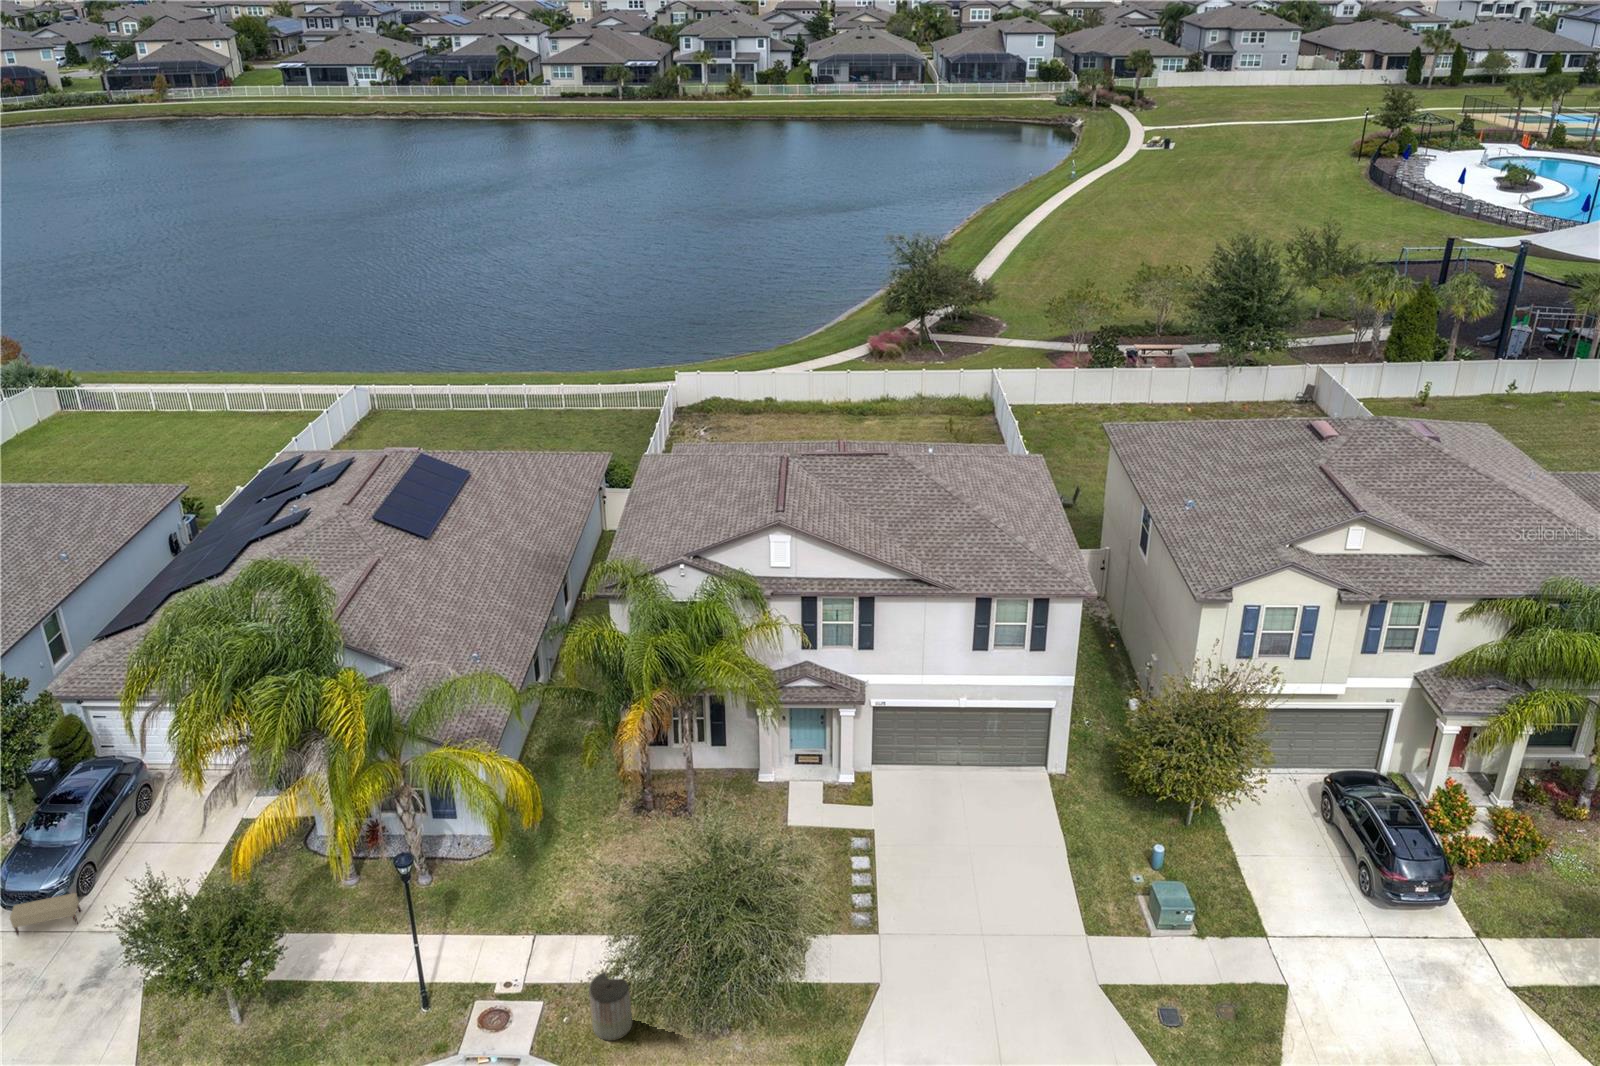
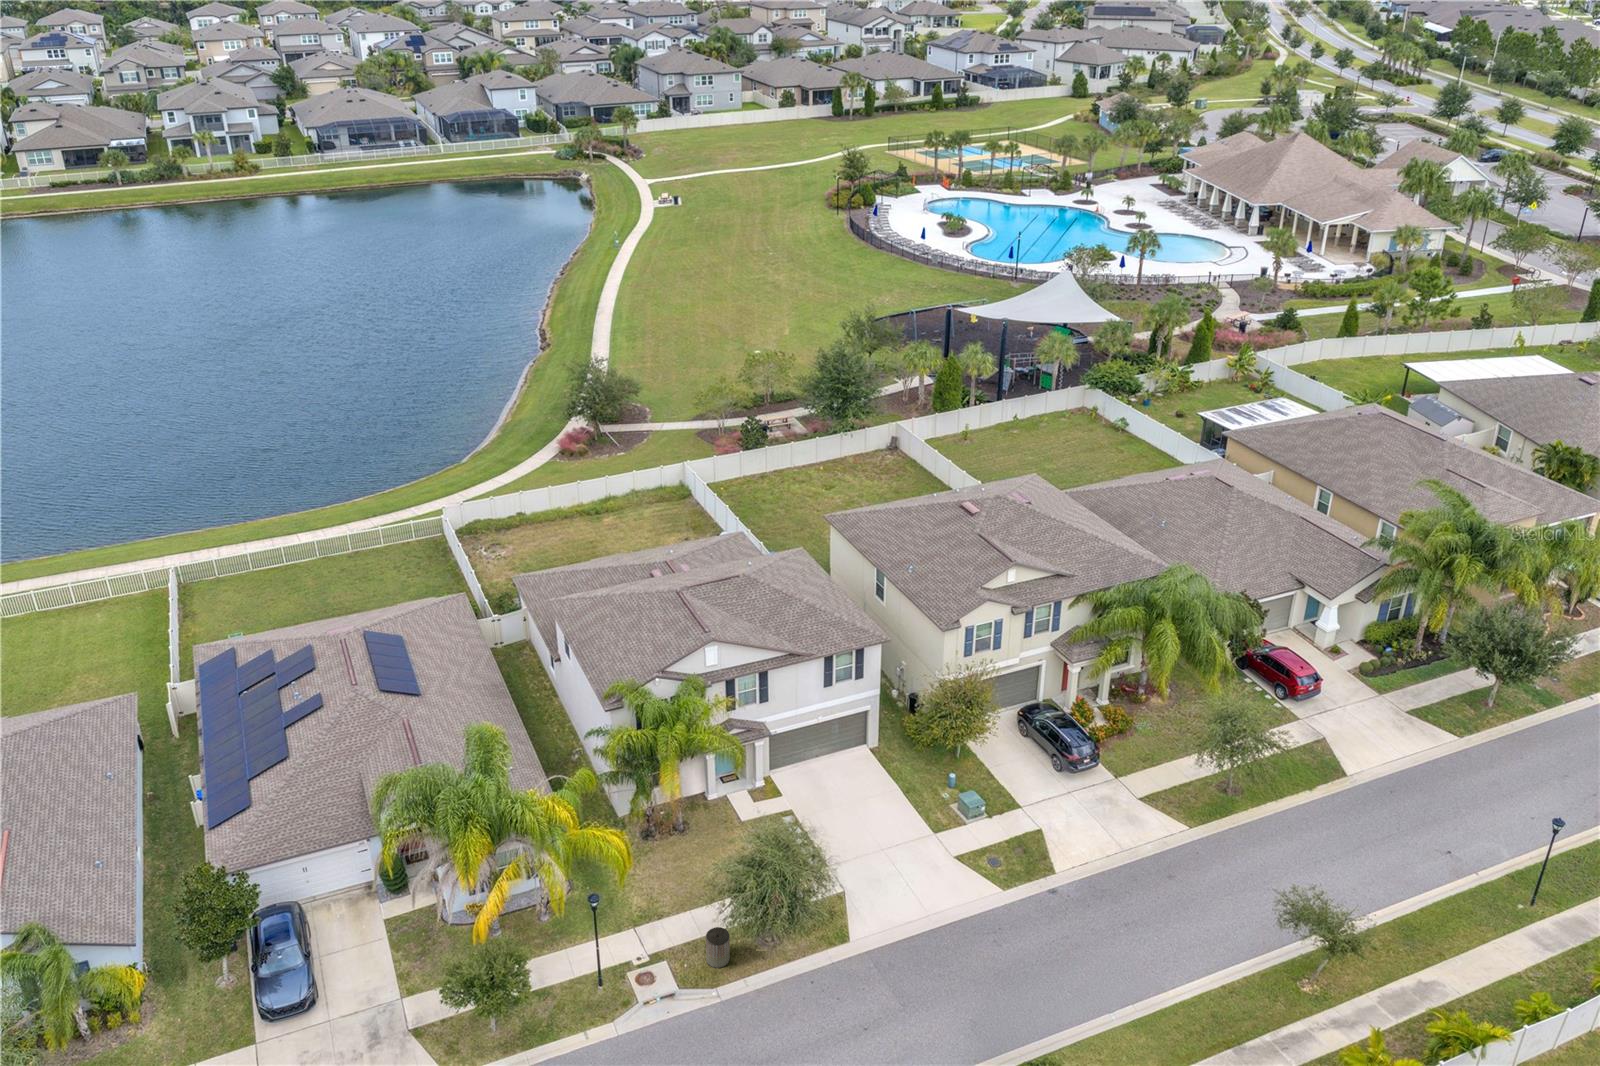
bench: present [10,893,81,936] -> none [278,1001,324,1042]

